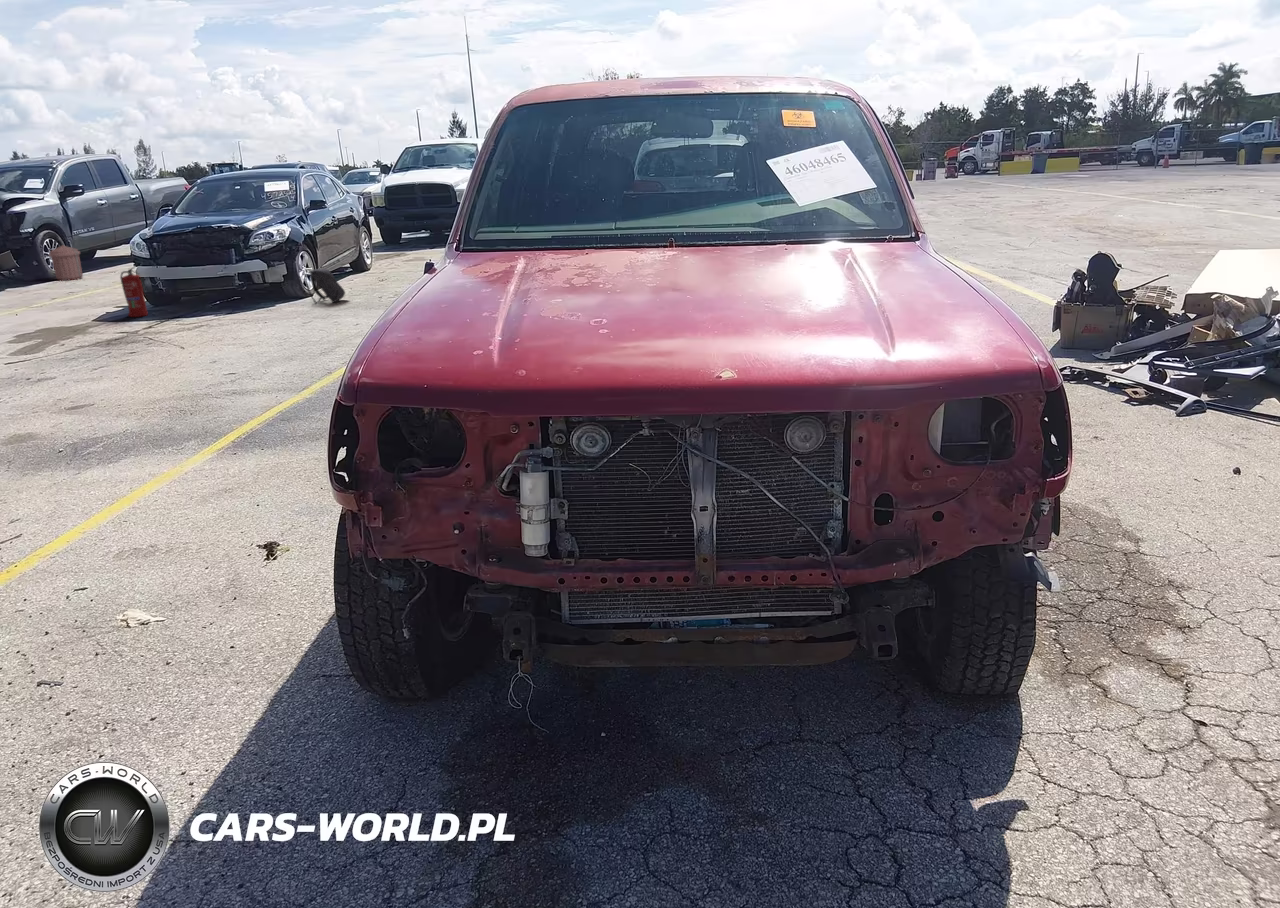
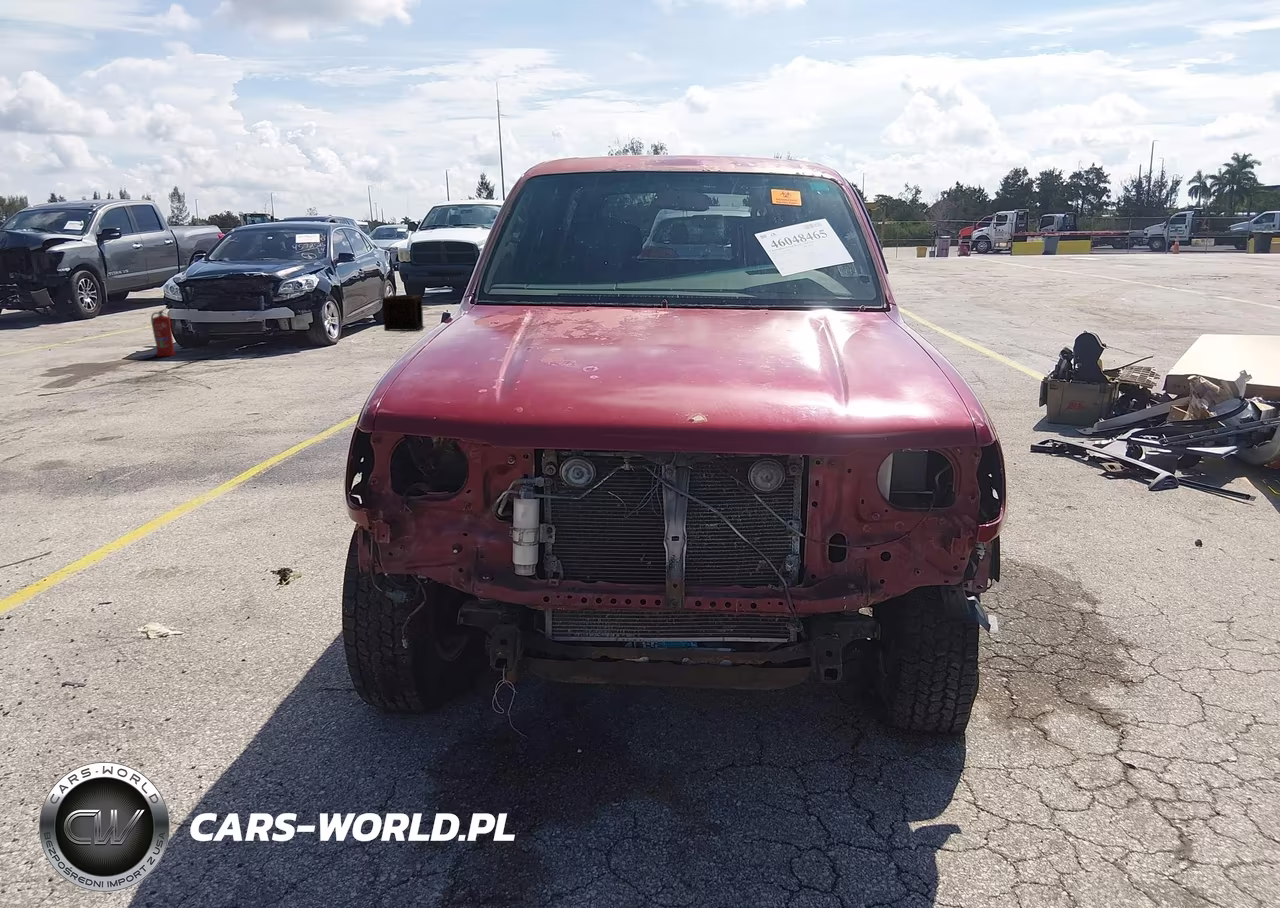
wooden crate: none [360,241,404,280] -> present [382,295,423,330]
trash can: present [49,245,83,281] -> none [82,285,113,319]
backpack: present [306,269,345,303] -> none [328,318,365,351]

